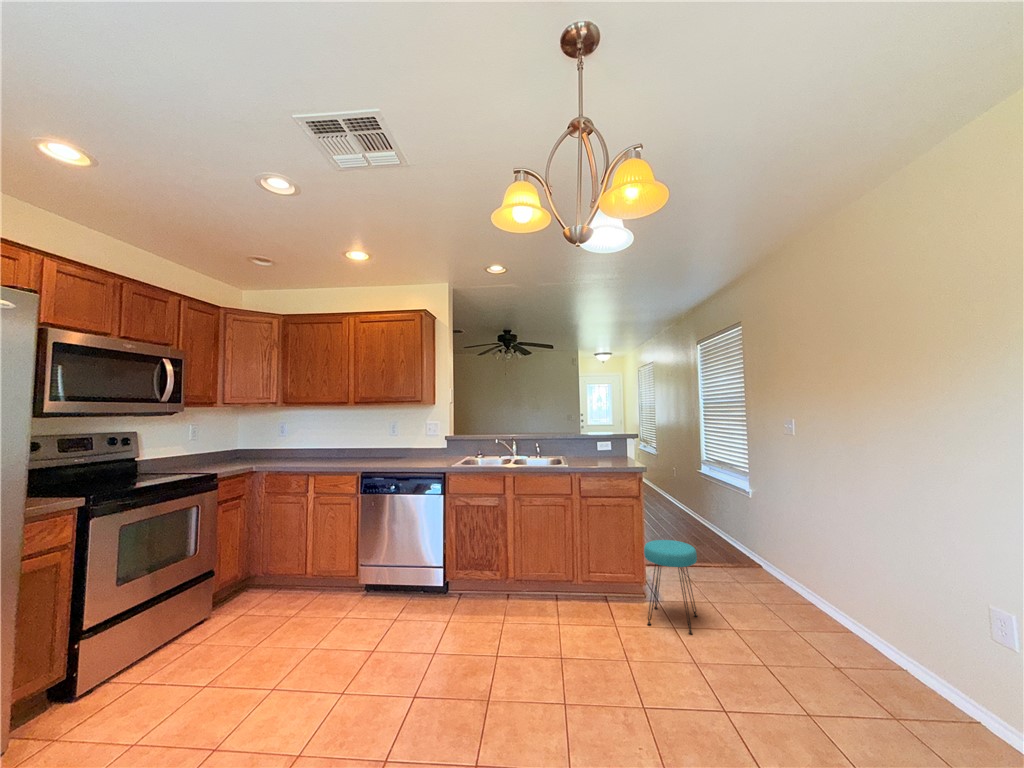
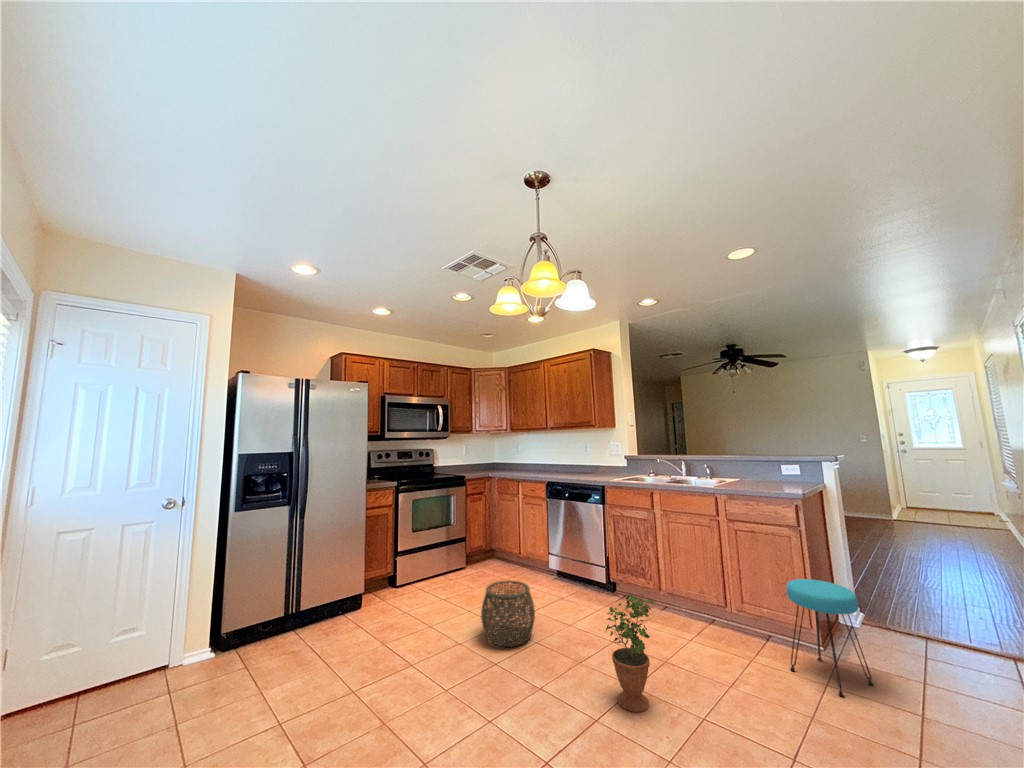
potted plant: none [537,587,590,729] -> present [606,590,655,712]
woven basket: none [325,617,408,723] -> present [481,580,535,647]

